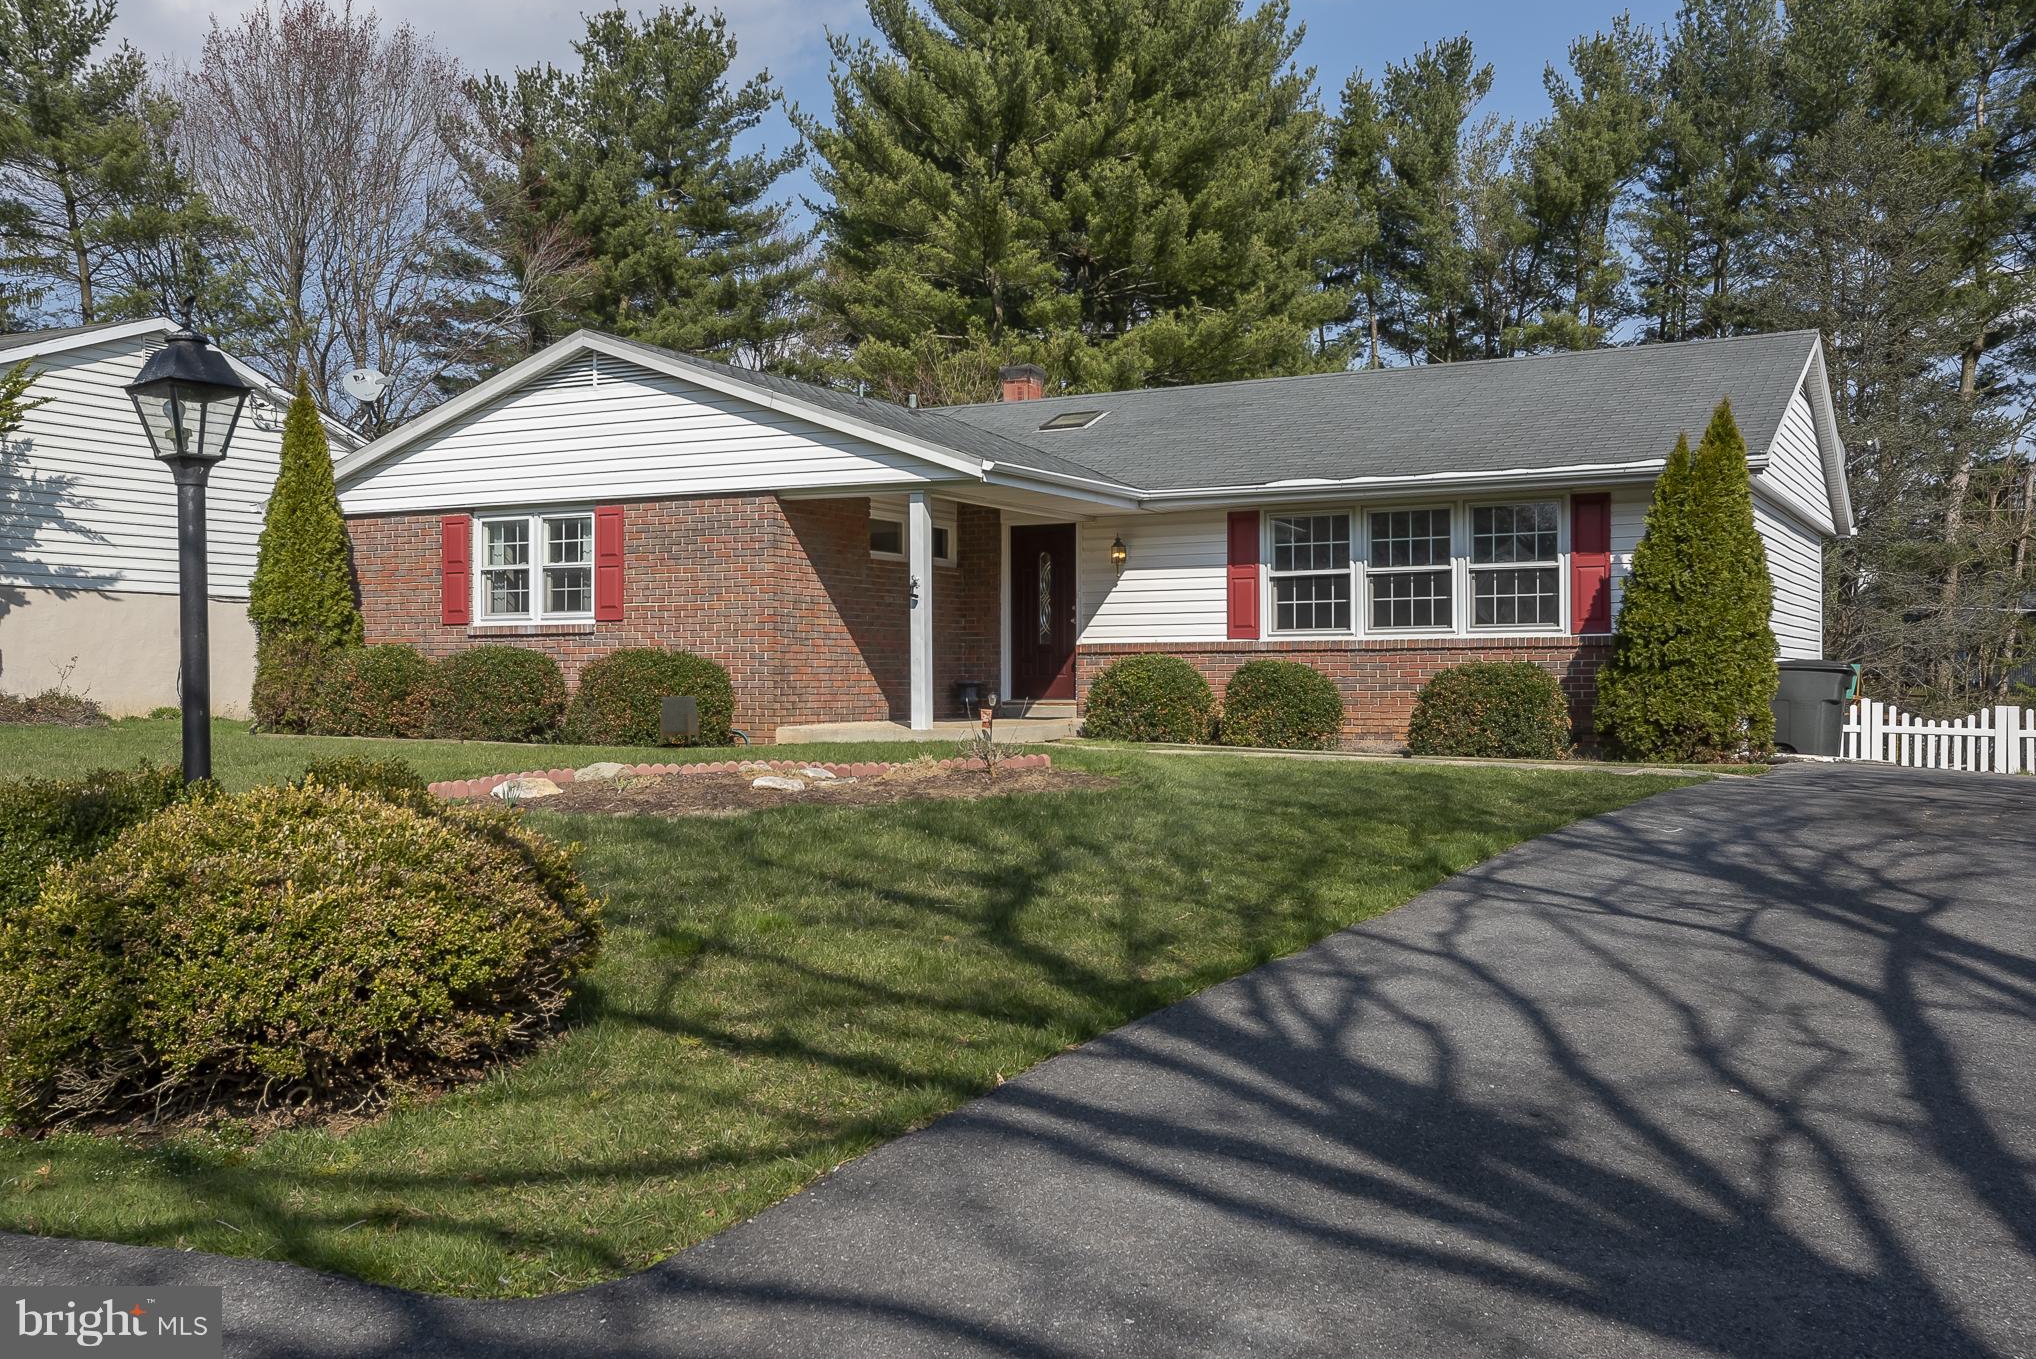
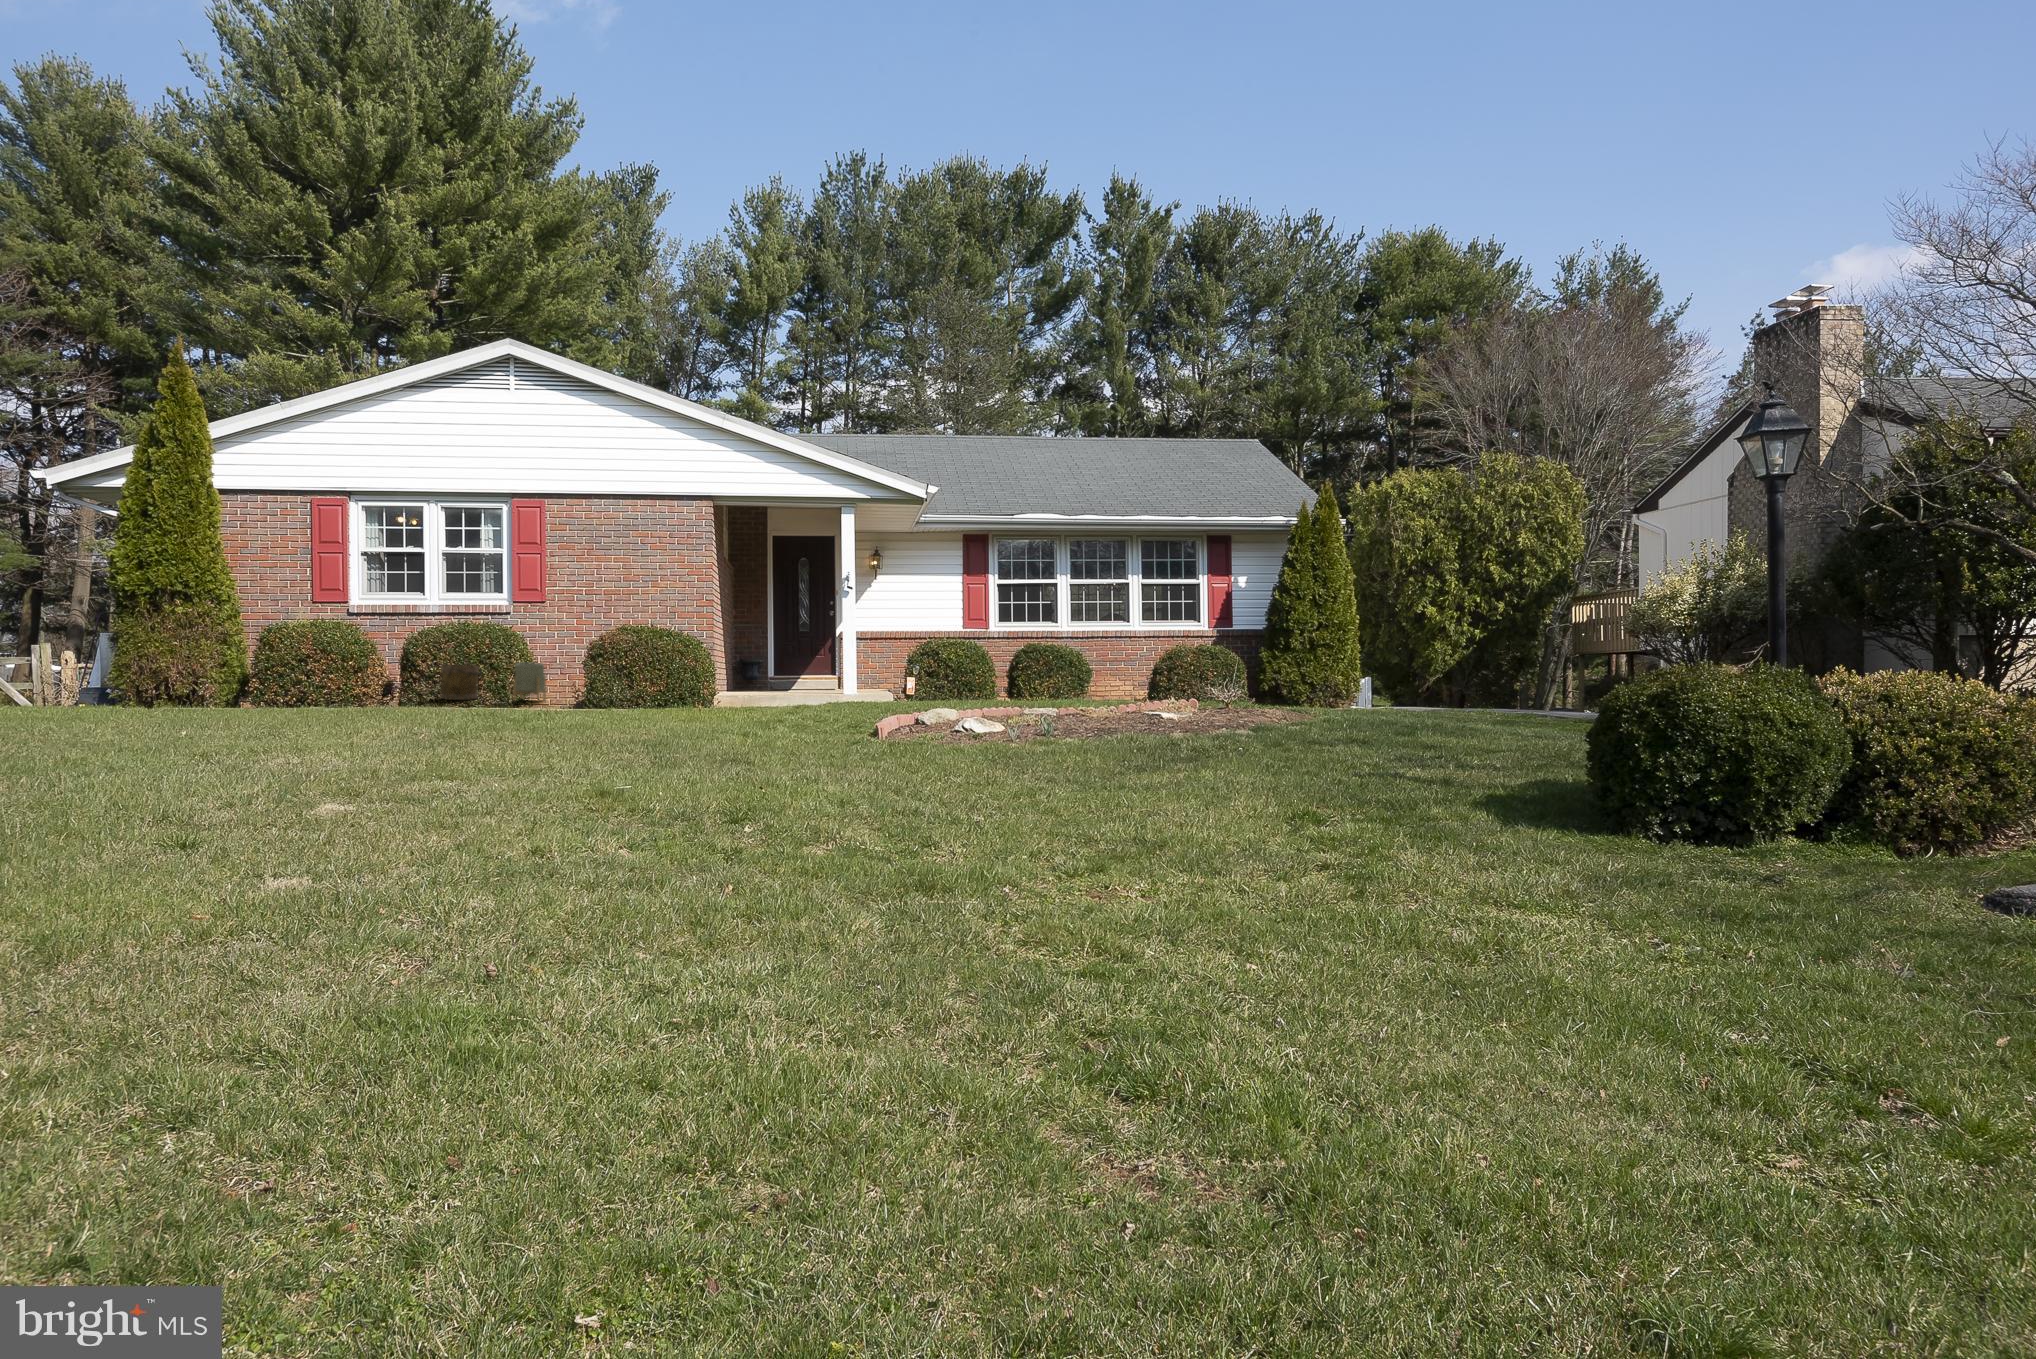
bucket: none [577,699,624,745] -> present [441,664,482,700]

